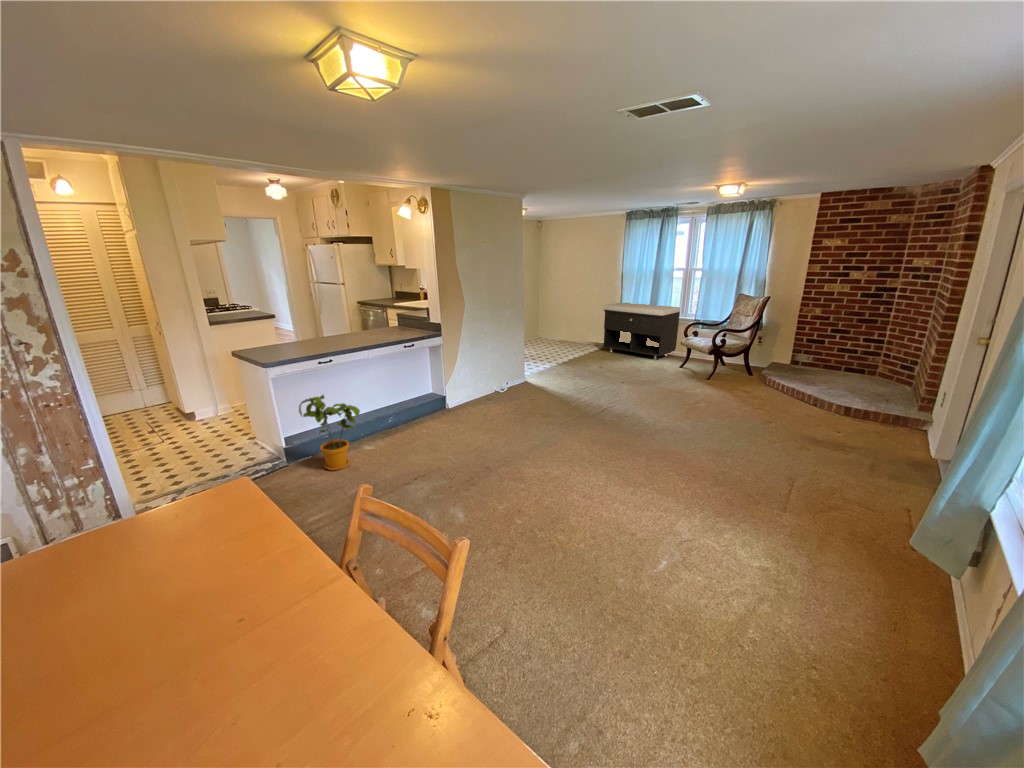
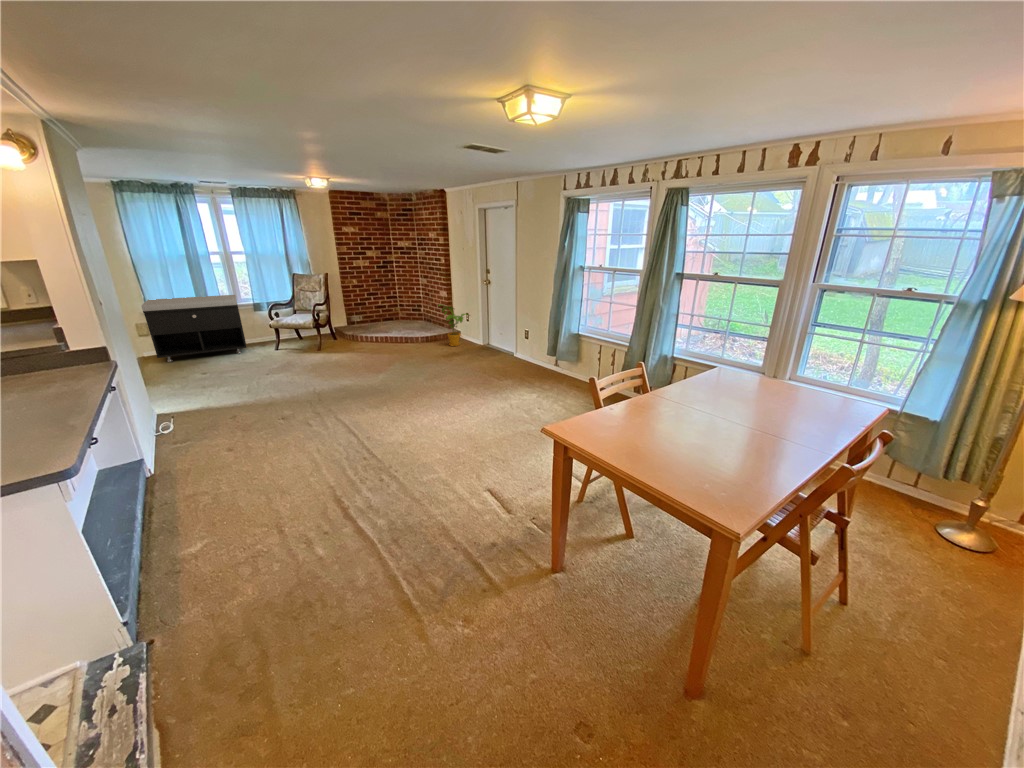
house plant: present [299,395,360,470] -> present [438,304,468,346]

